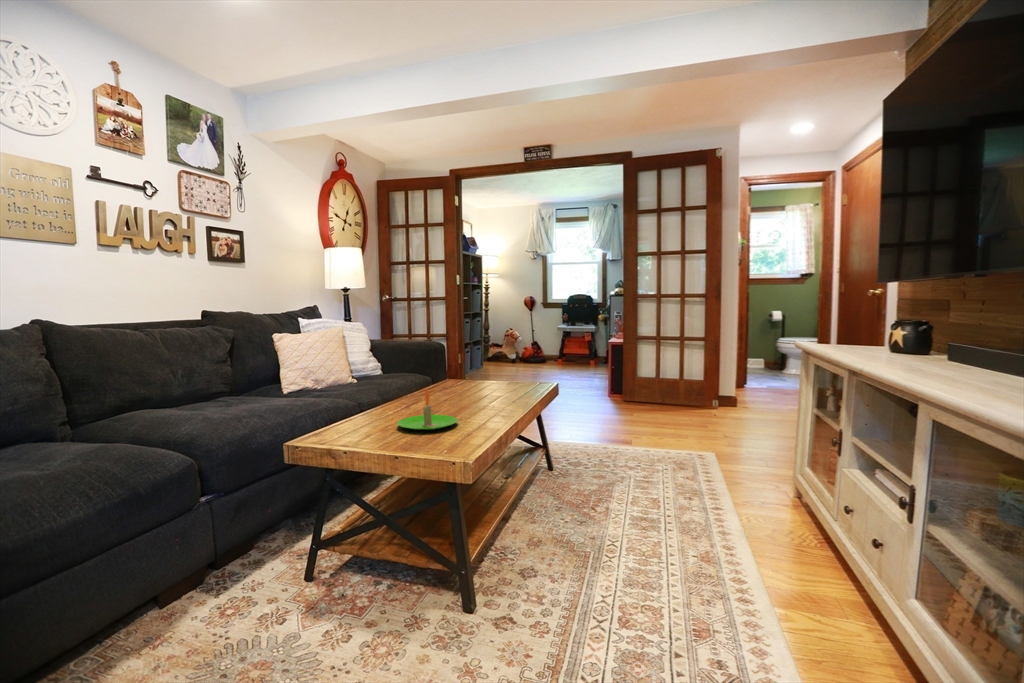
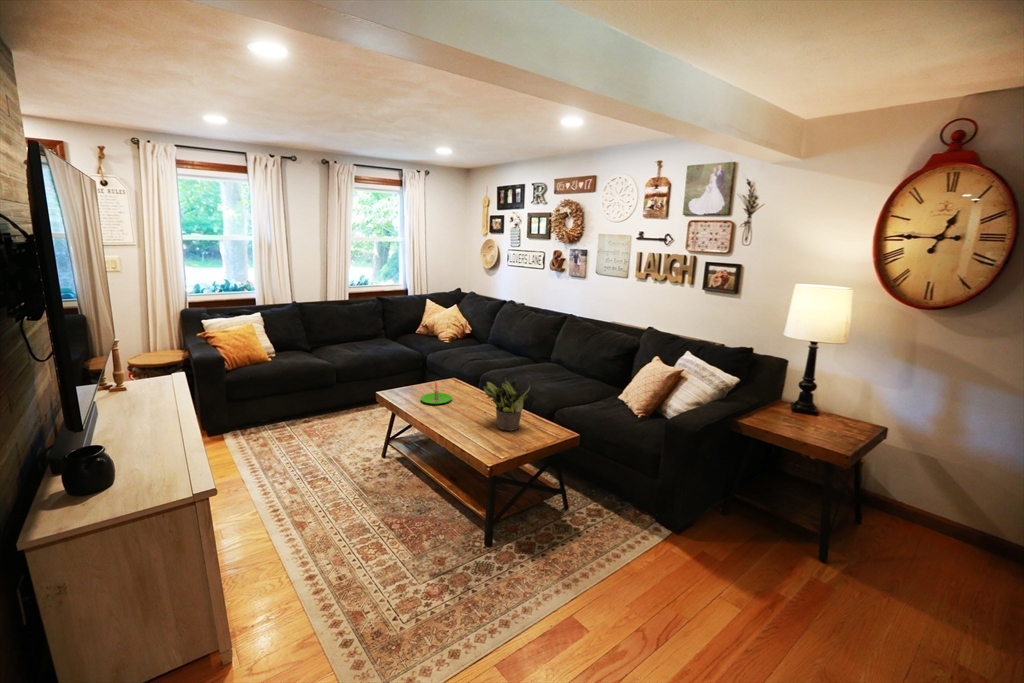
potted plant: none [441,328,490,392] -> present [483,379,530,431]

